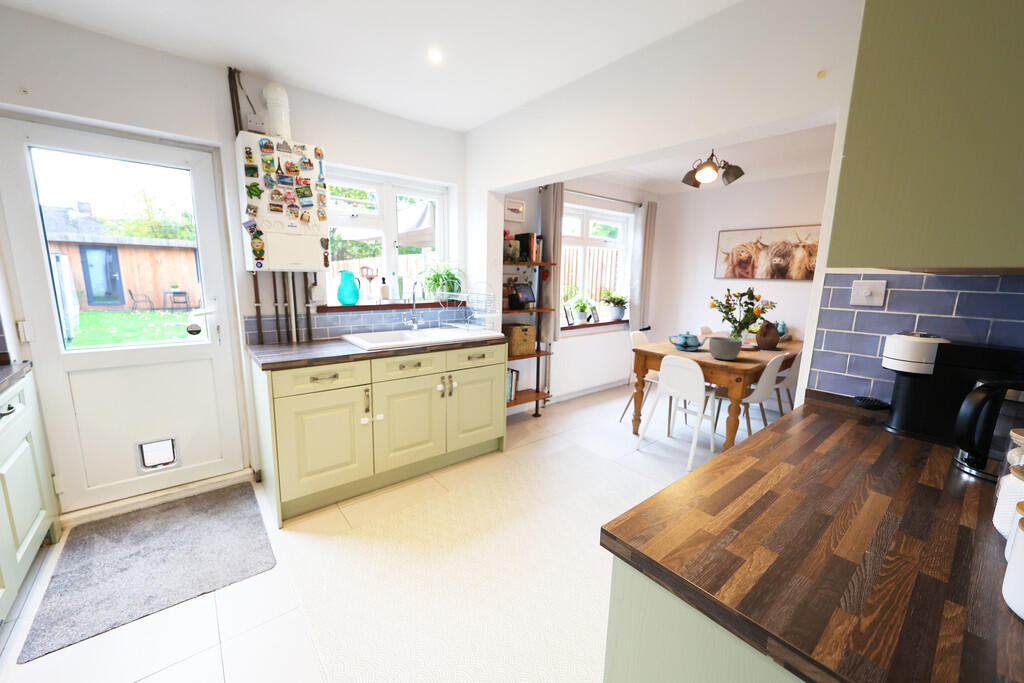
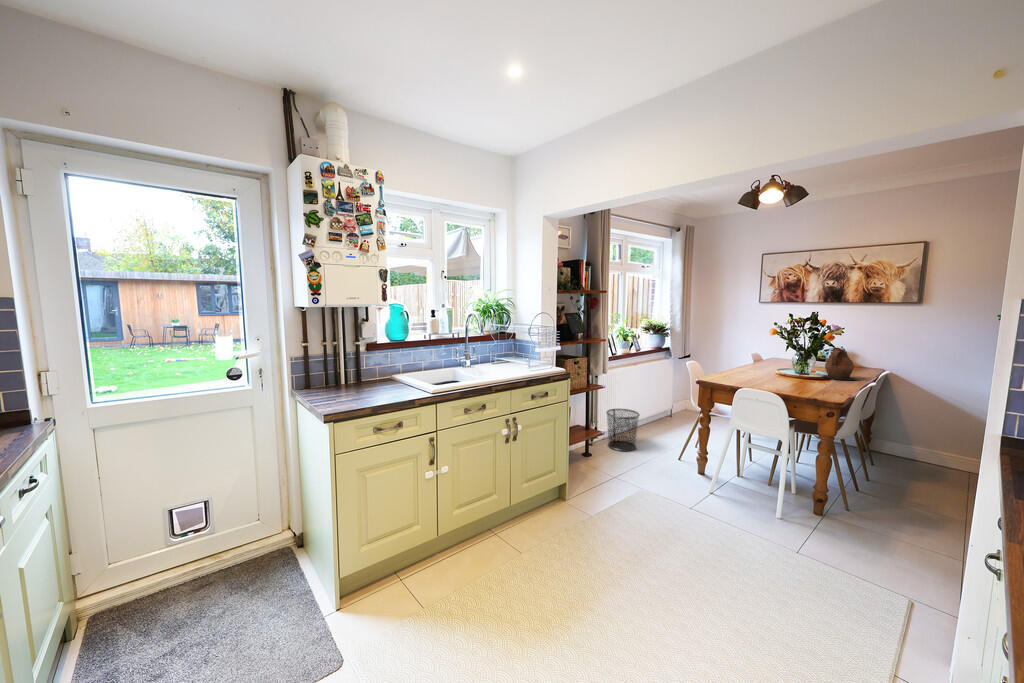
teapot: present [669,332,708,351] -> none [736,362,783,383]
bowl: present [709,337,742,360] -> none [790,368,829,393]
trash can: none [558,374,588,413] -> present [607,409,640,451]

